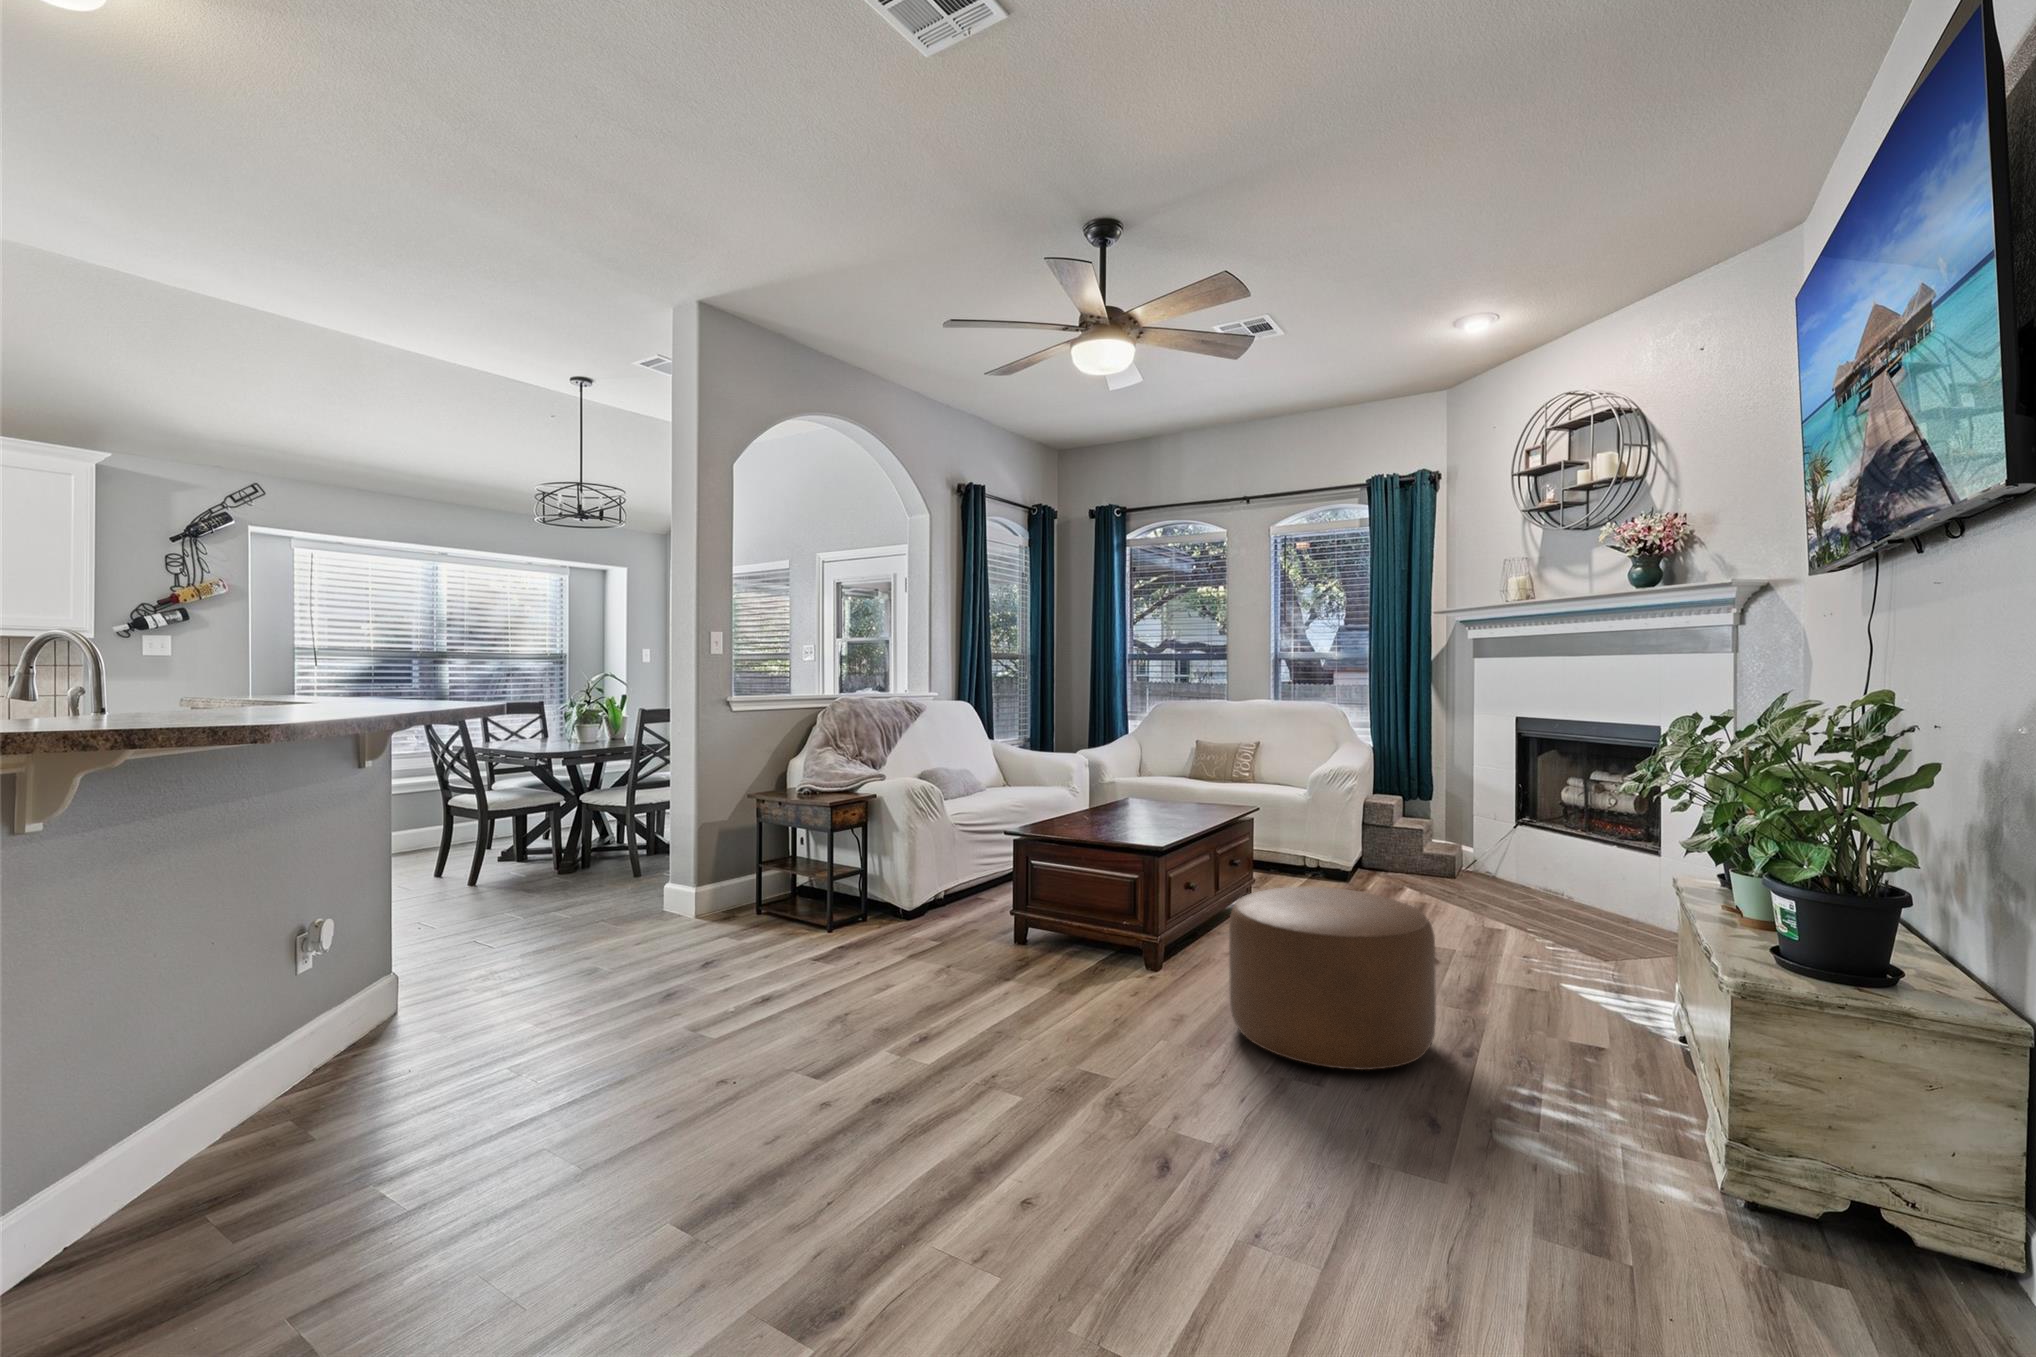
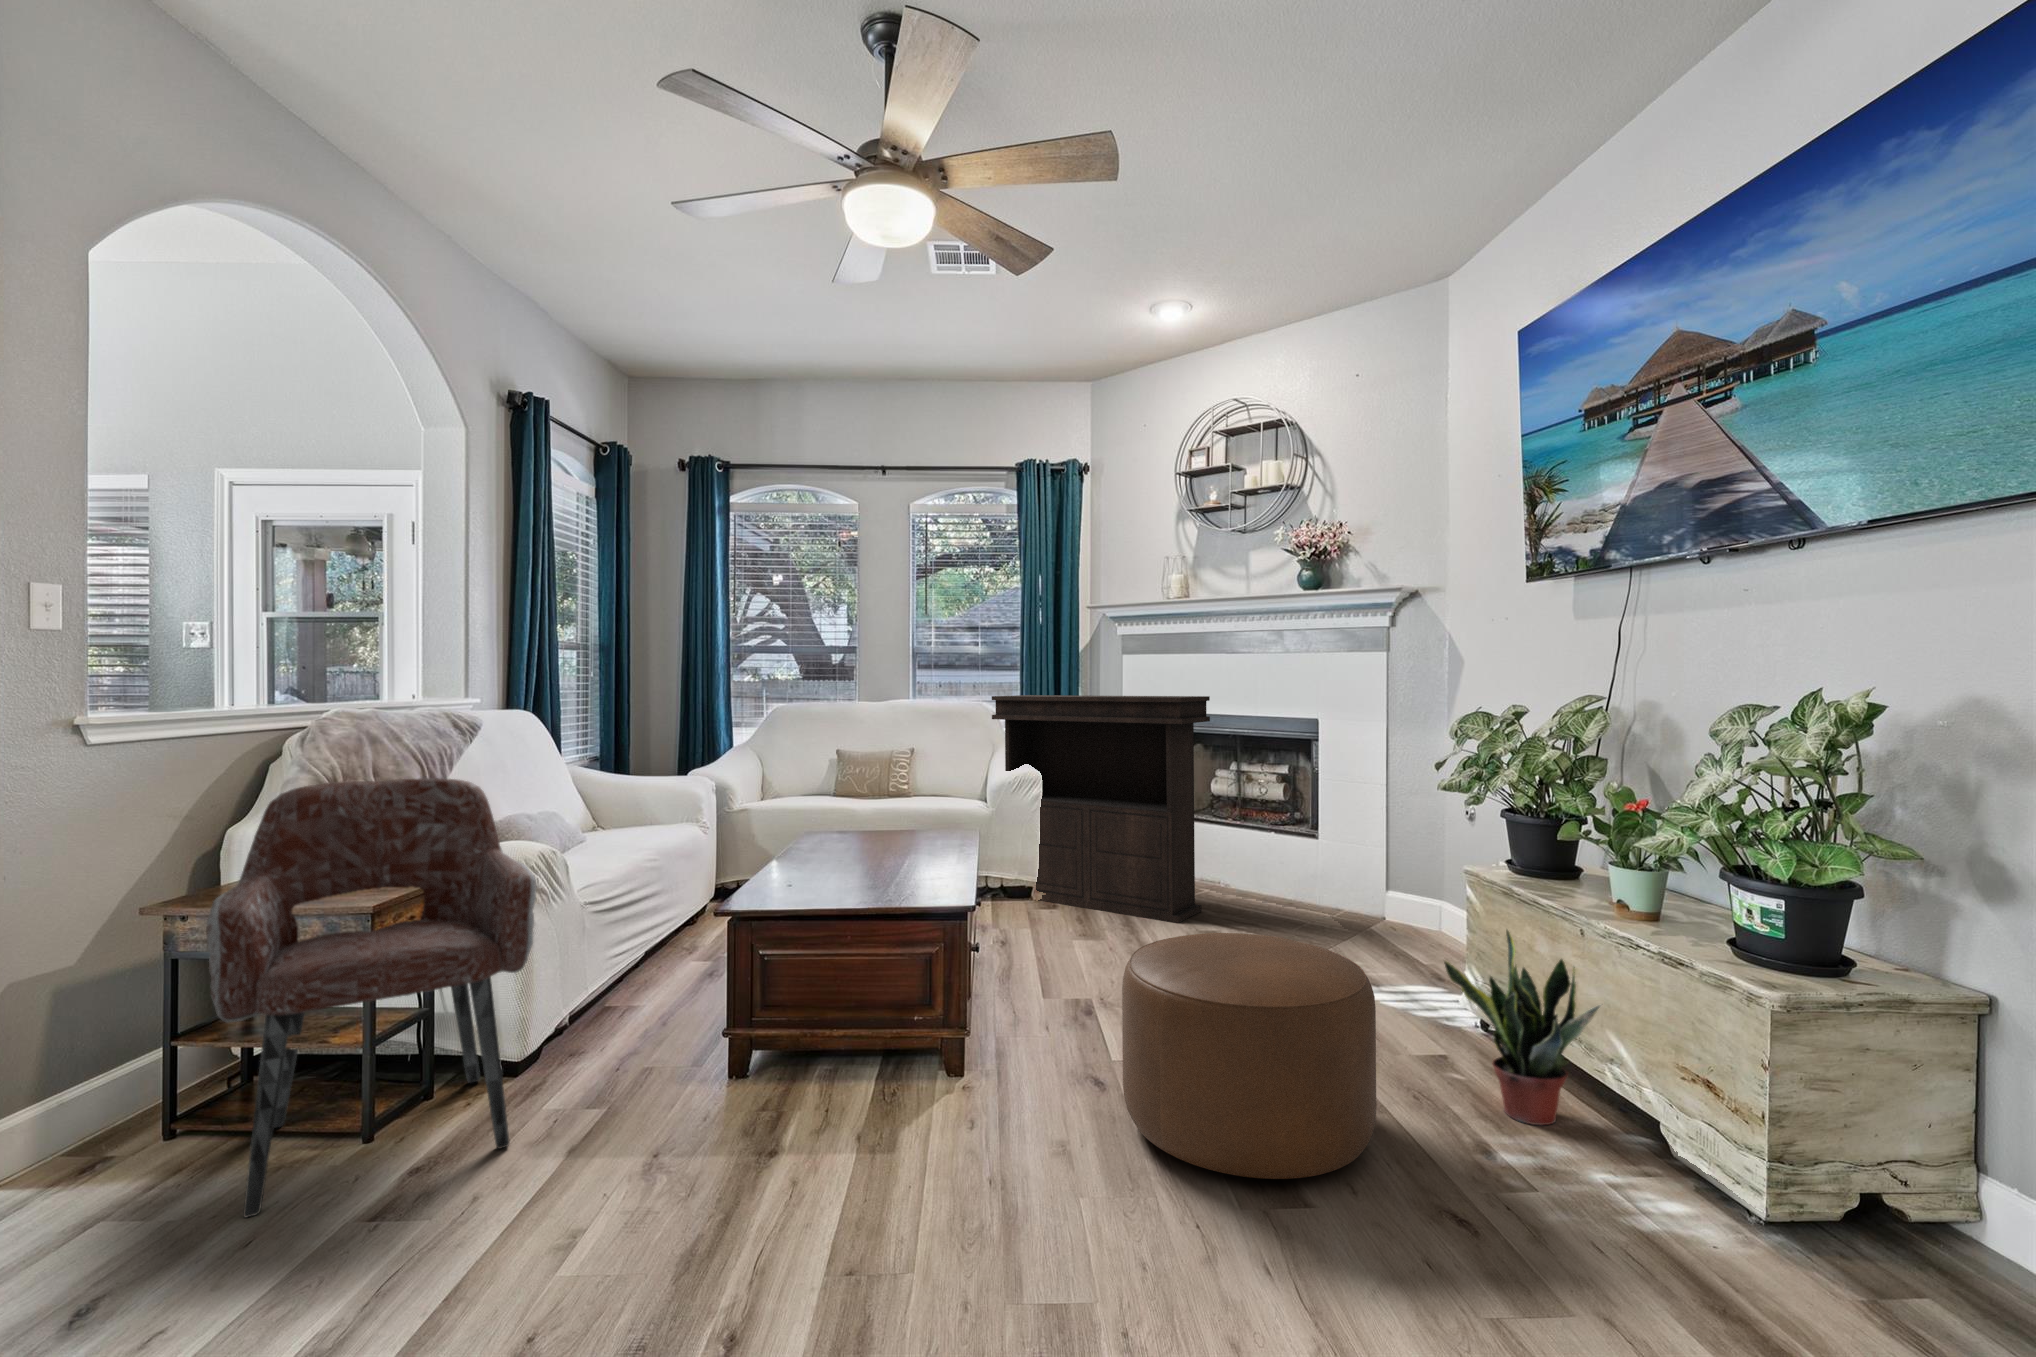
console table: none [1319,694,1520,912] -> present [992,695,1210,923]
armchair: none [758,737,908,950] -> present [206,778,537,1217]
potted plant: none [1542,920,1674,1103] -> present [1444,930,1600,1125]

